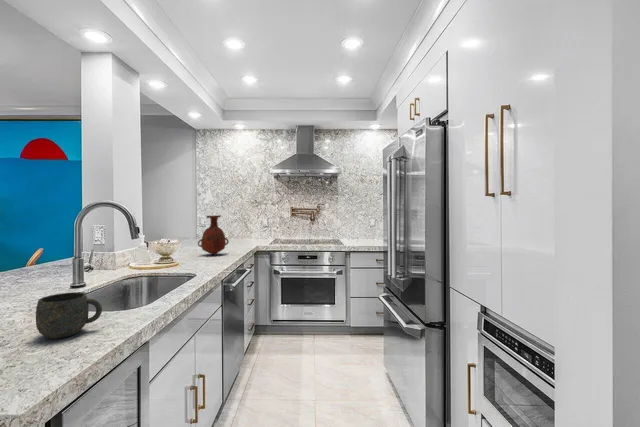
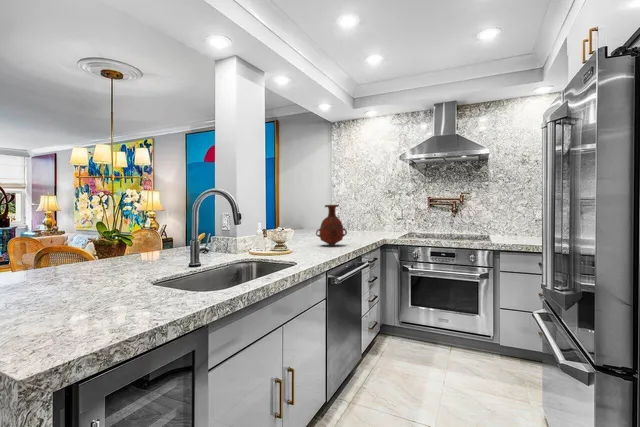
mug: present [36,292,102,339] -> none [115,269,168,310]

